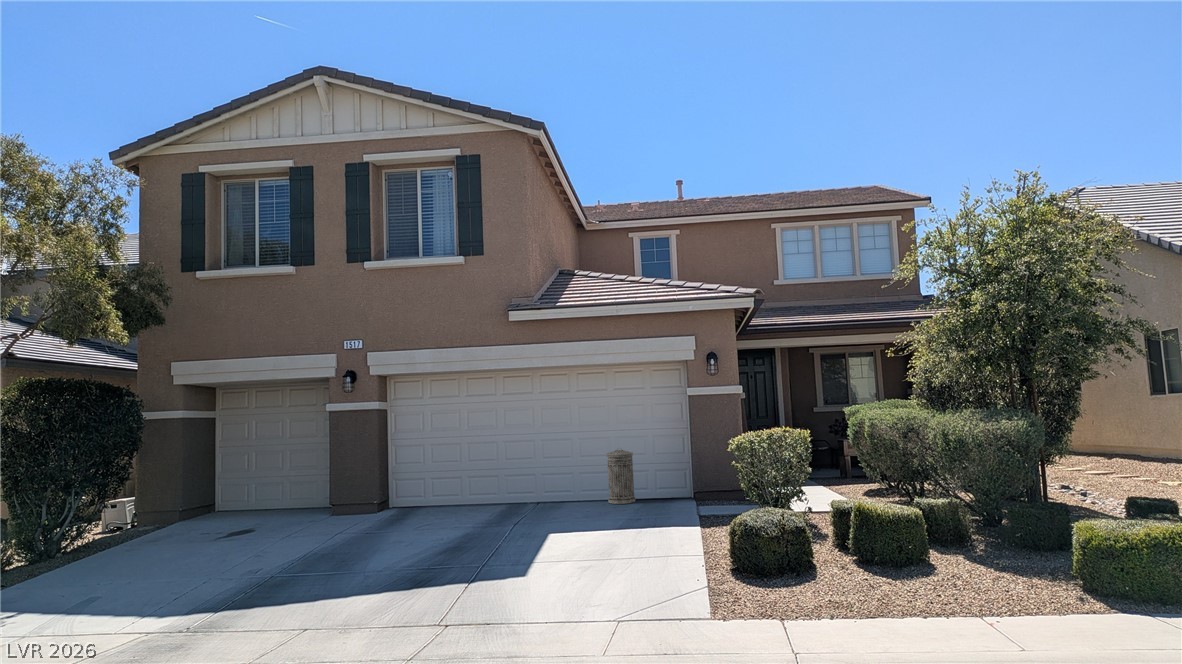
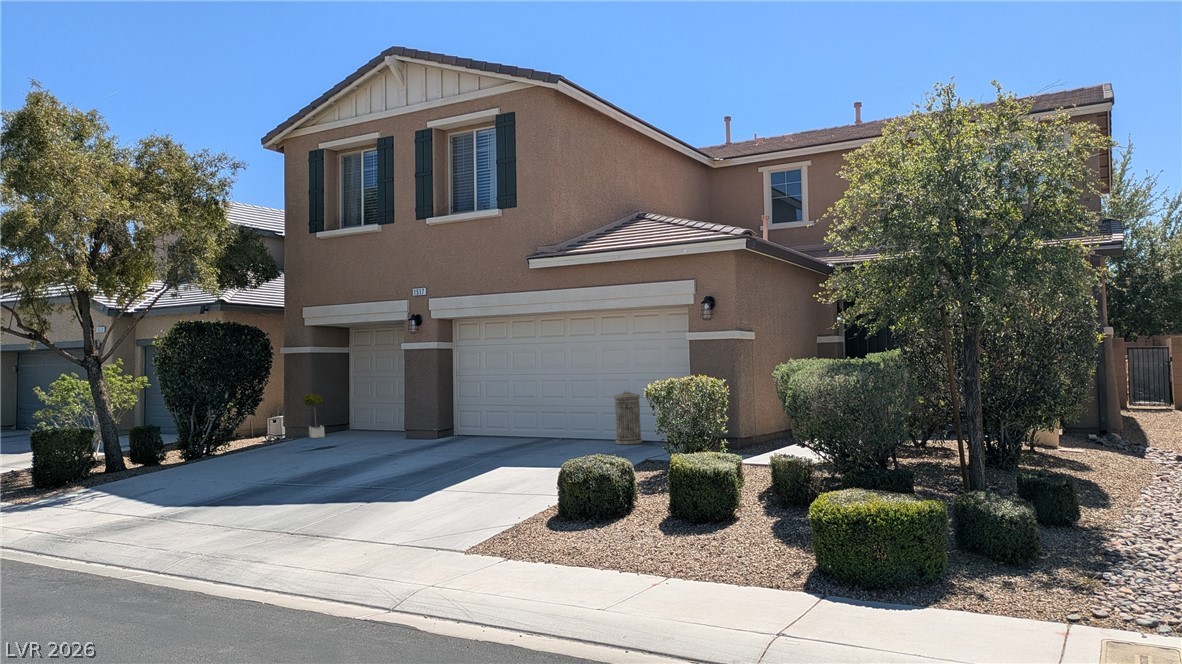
potted tree: none [176,469,205,526] -> present [303,394,325,438]

